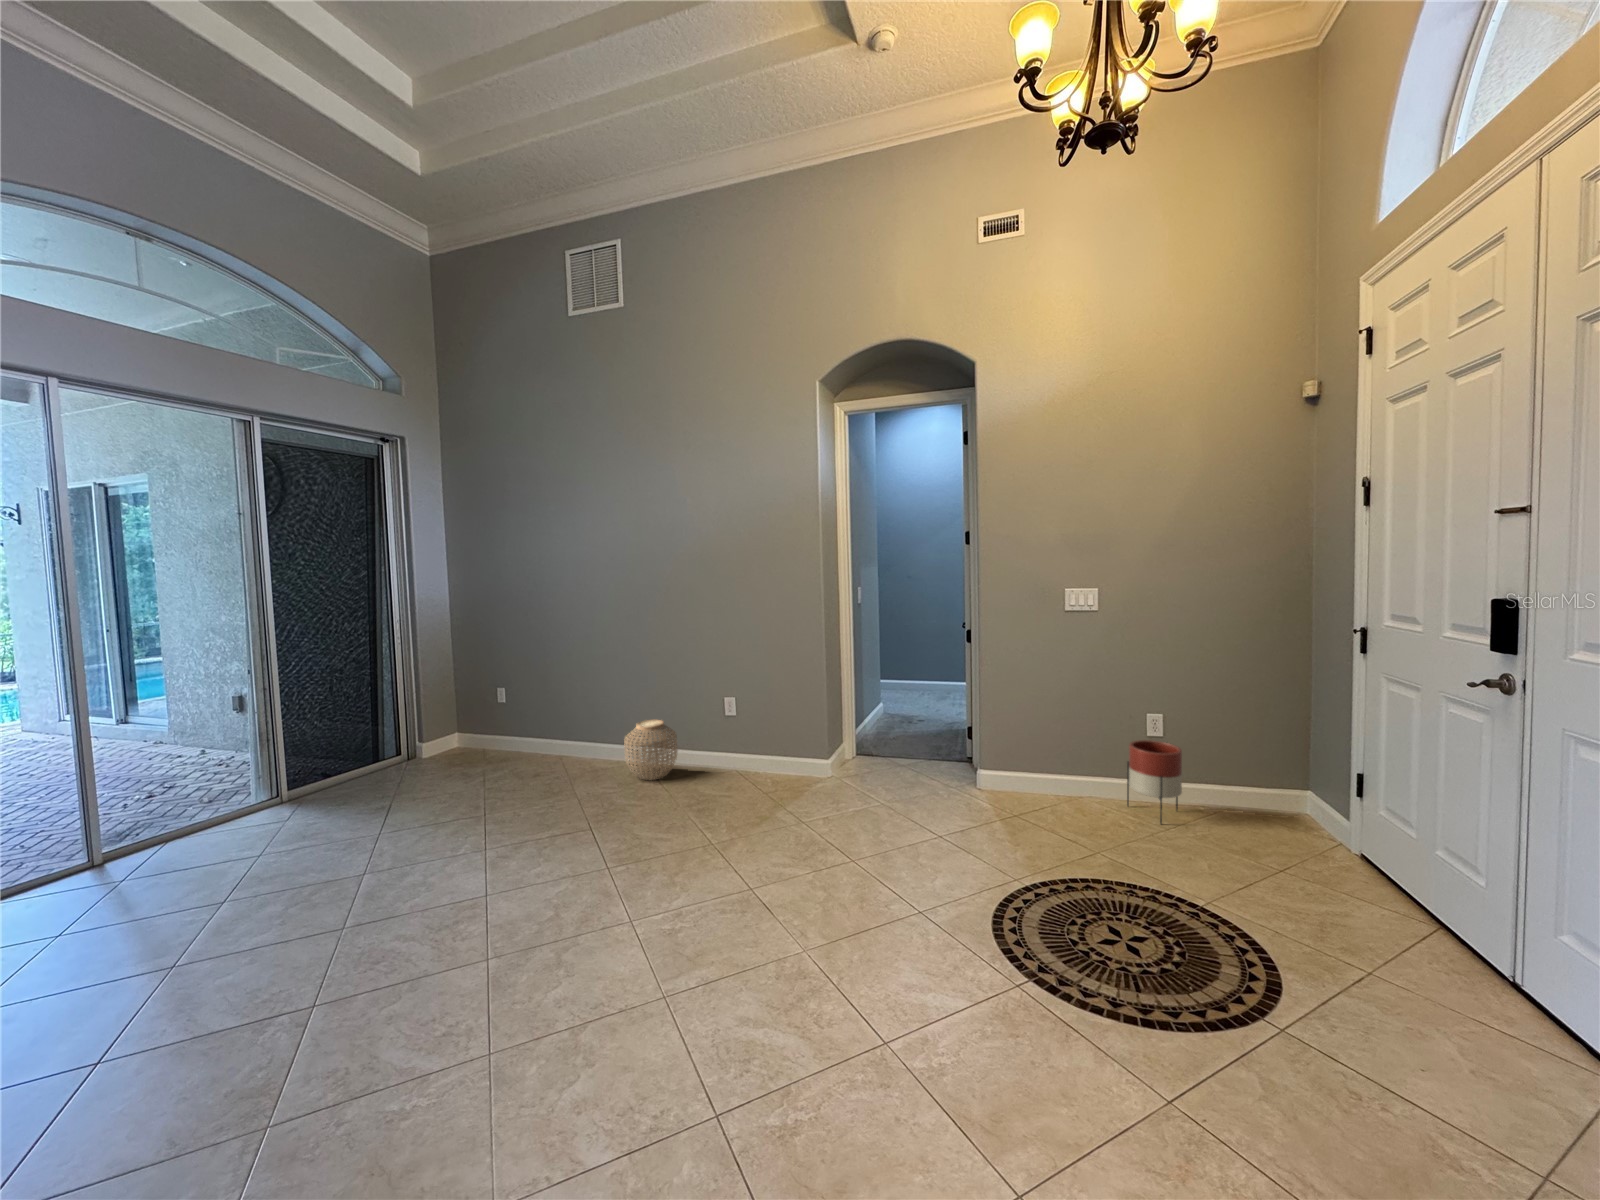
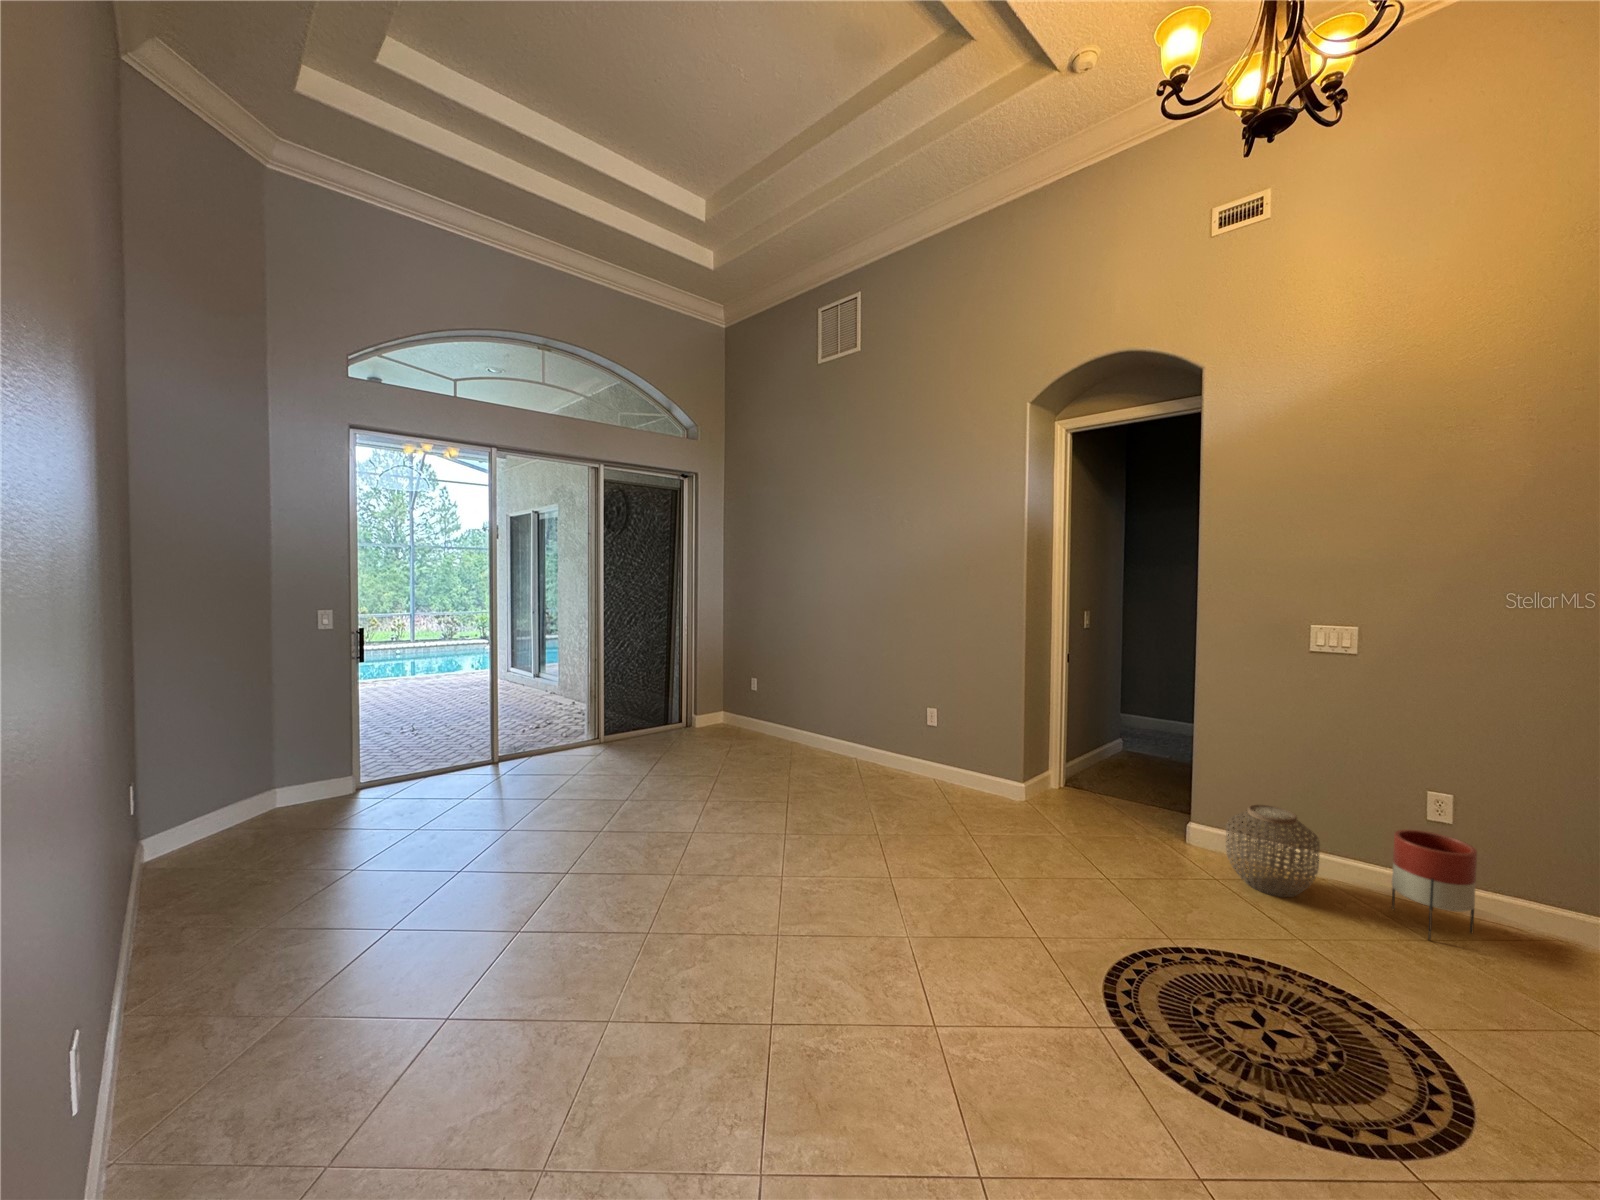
woven basket: present [624,720,677,780] -> present [1226,805,1319,897]

